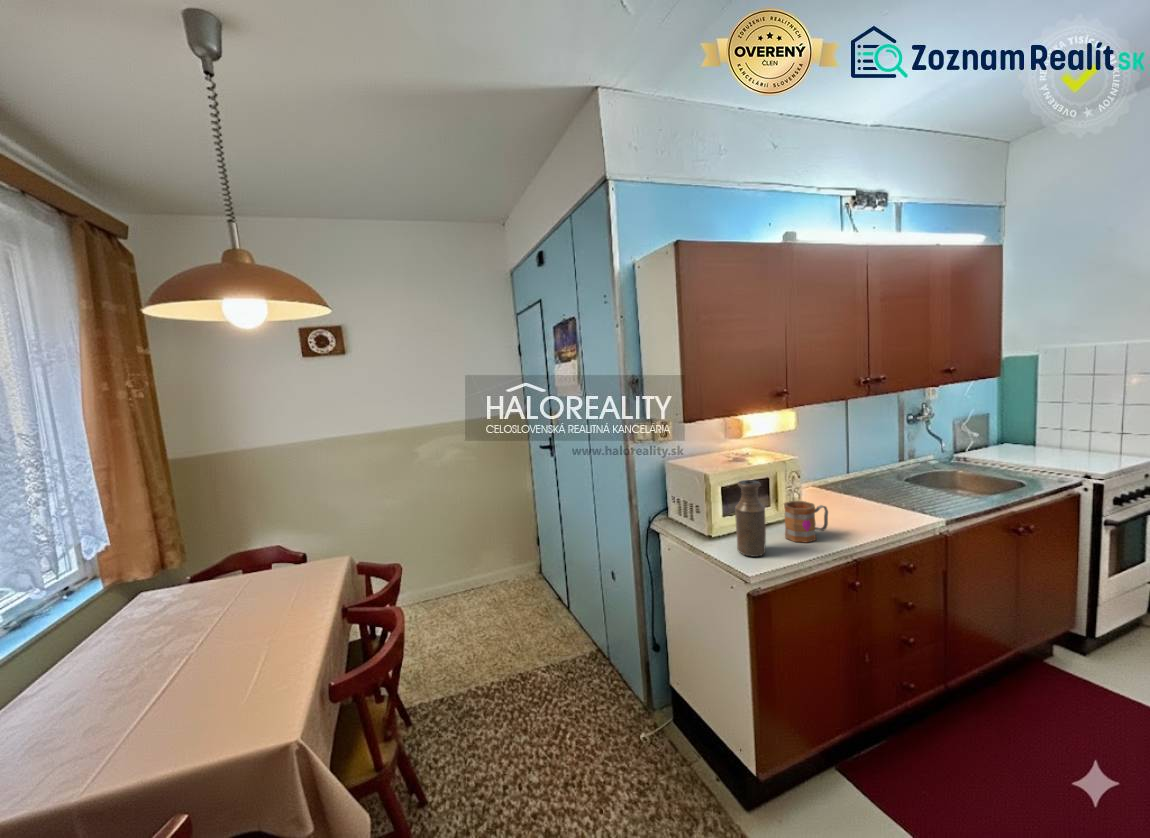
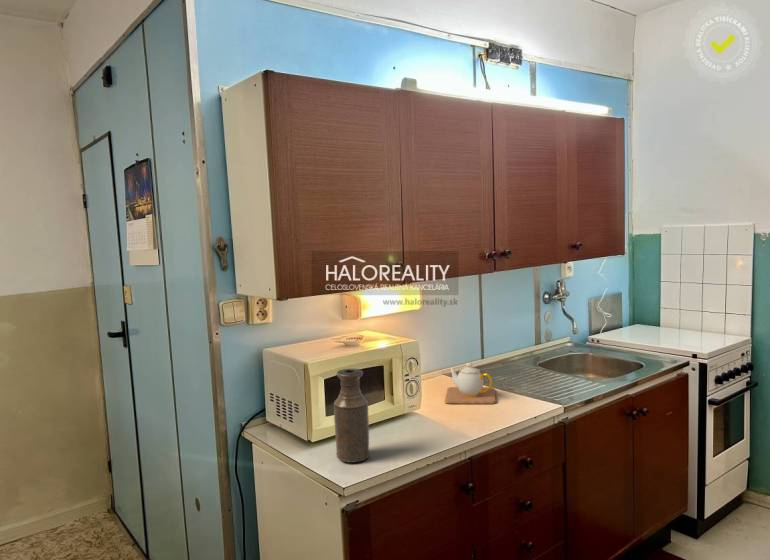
teapot: none [821,477,872,514] -> present [445,363,495,404]
mug: present [784,501,828,542] -> none [395,392,443,441]

